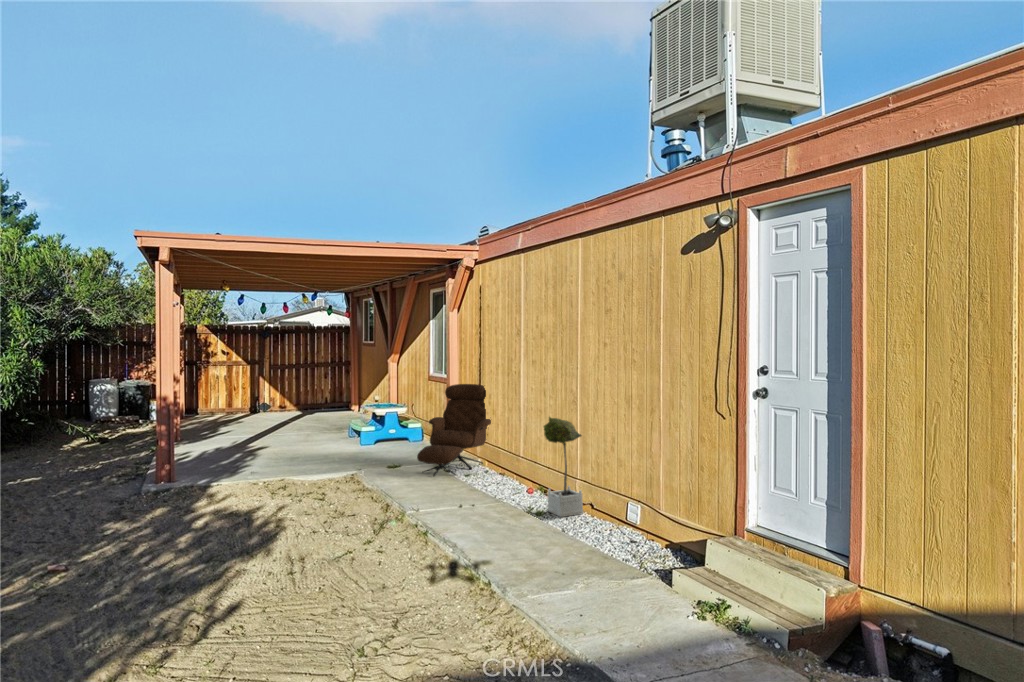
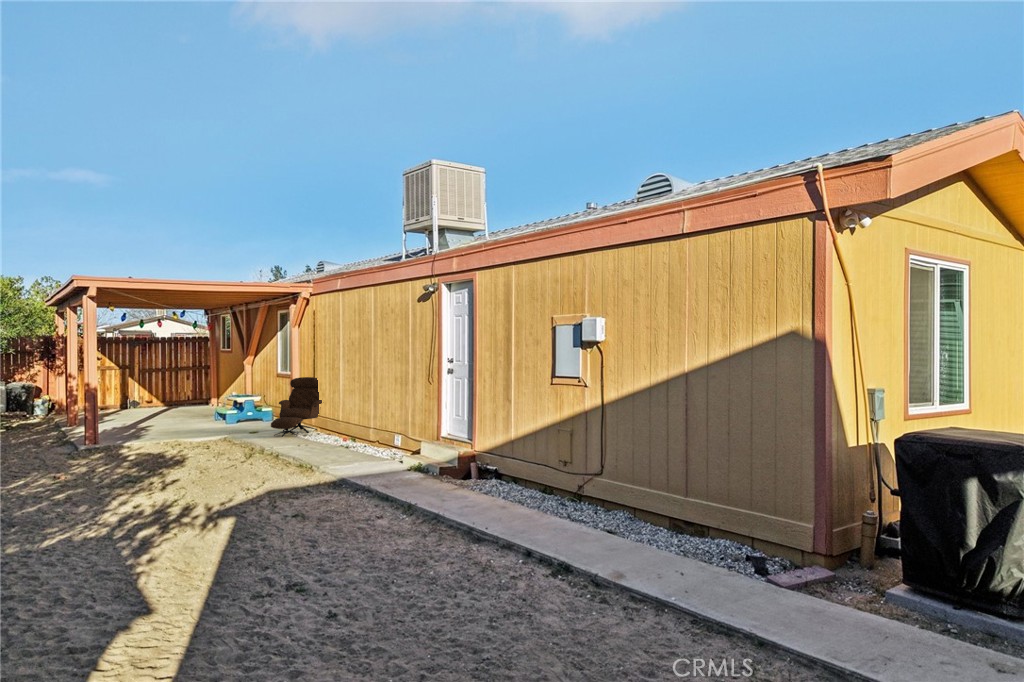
potted tree: present [544,417,583,517] -> none [350,392,374,450]

